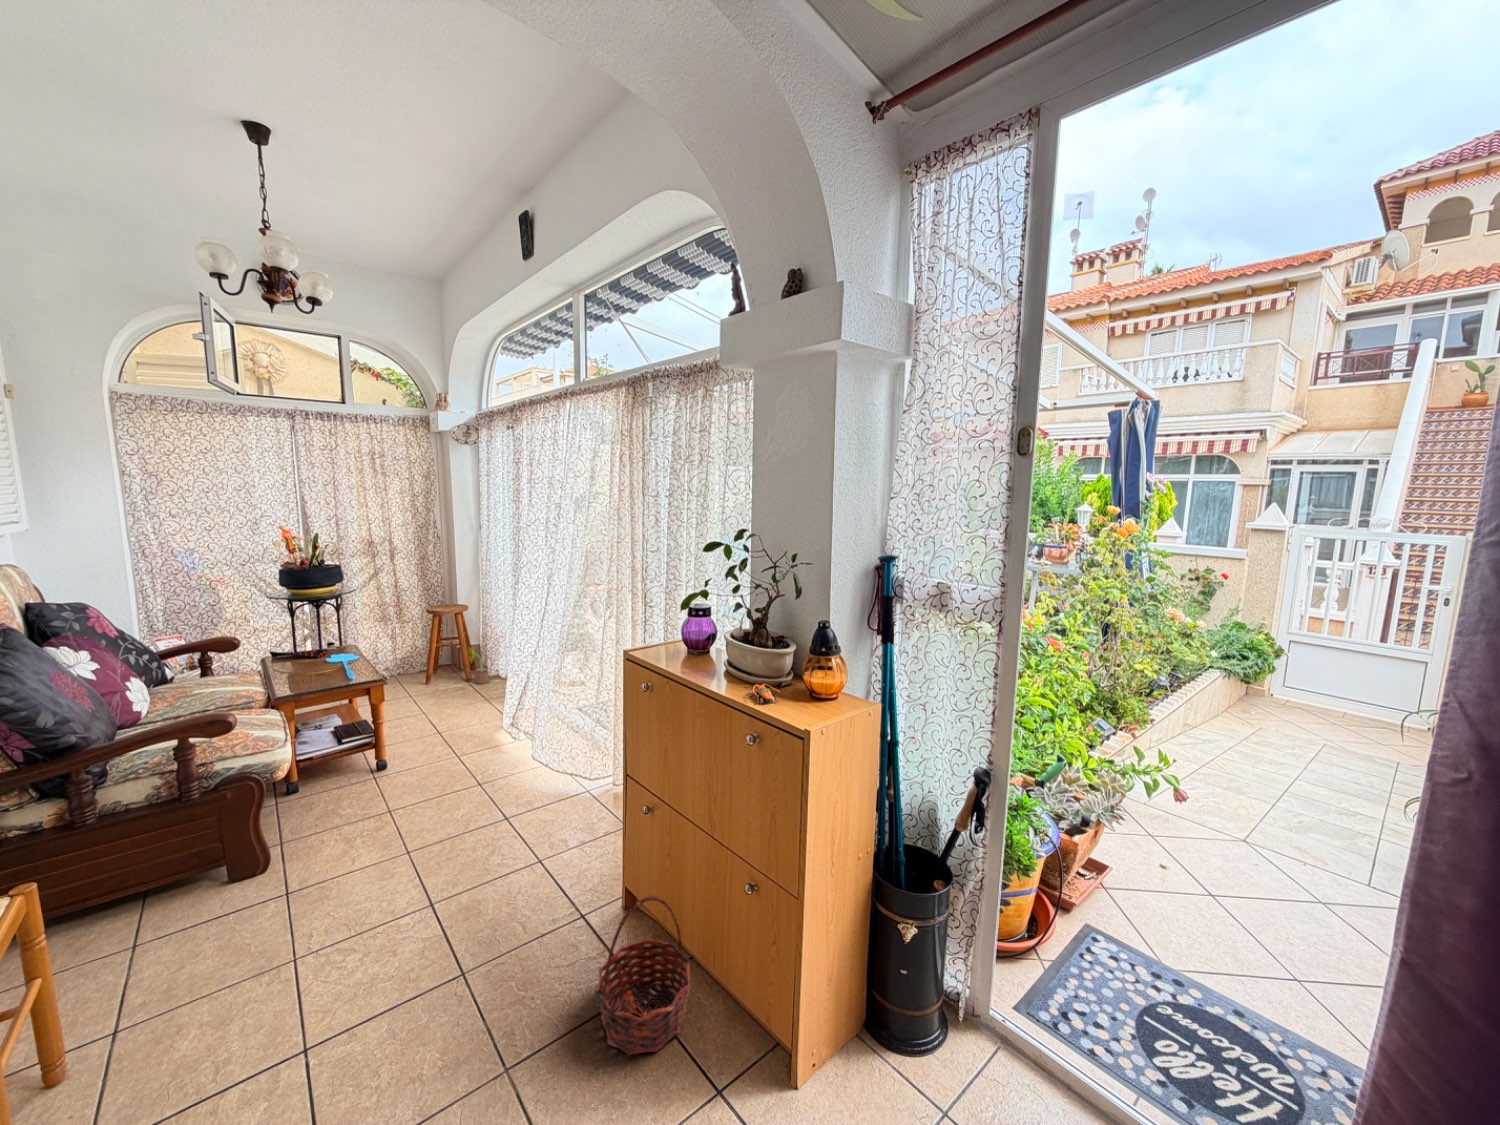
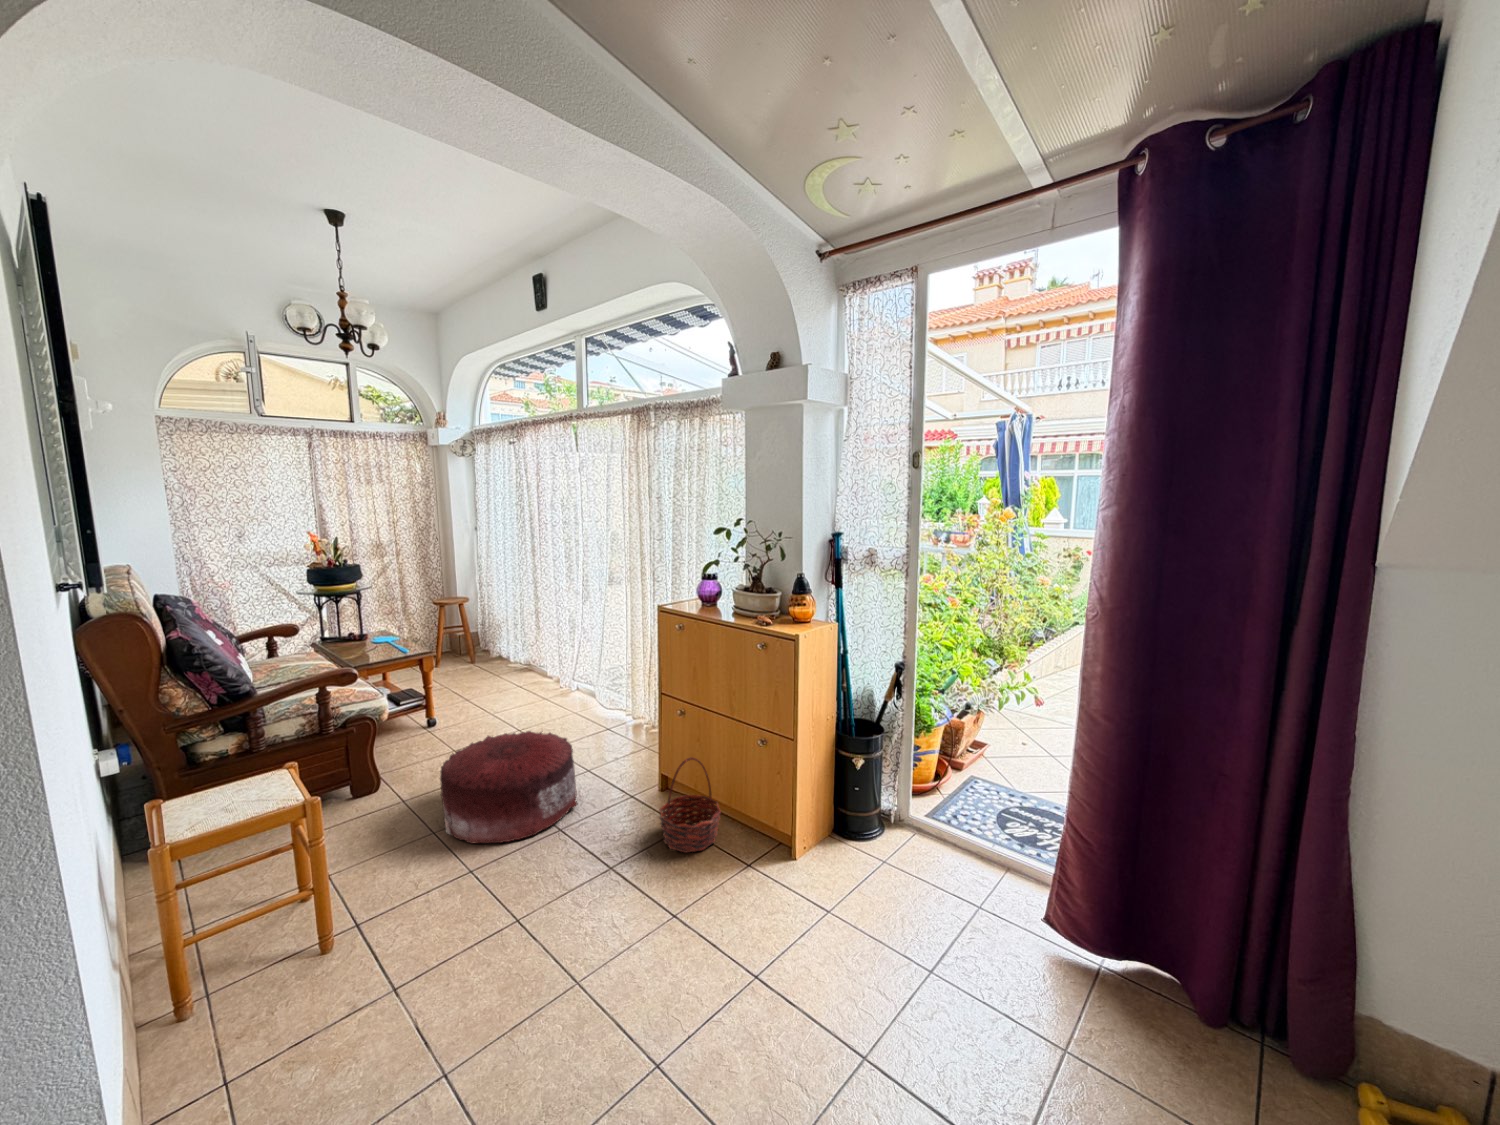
decorative plant: present [468,648,488,684] -> none [471,636,491,670]
pouf: none [298,806,509,1000] -> present [440,731,577,844]

